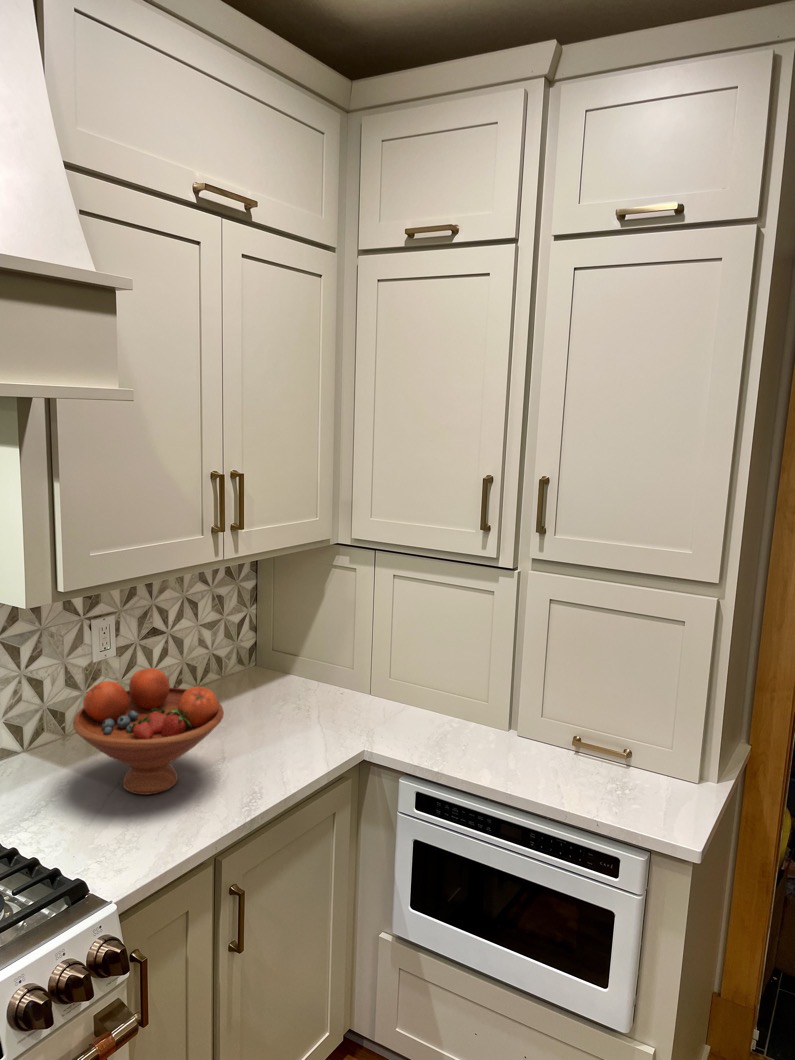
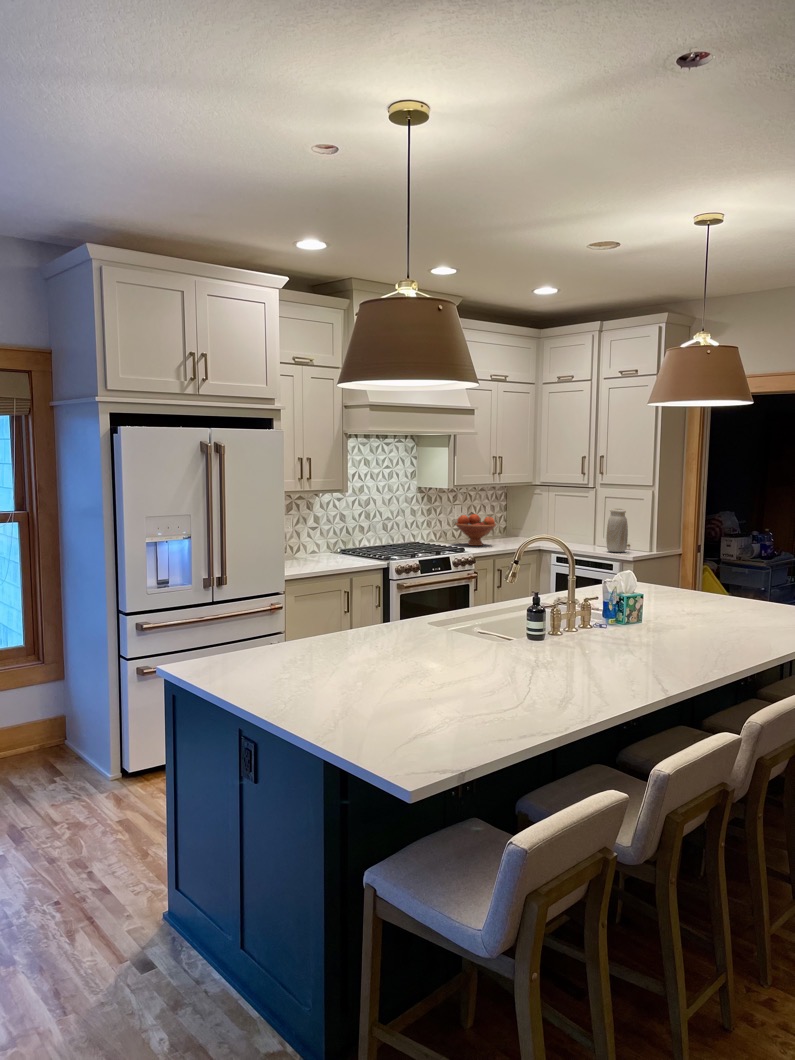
vase: none [581,654,646,800] -> present [606,509,628,552]

